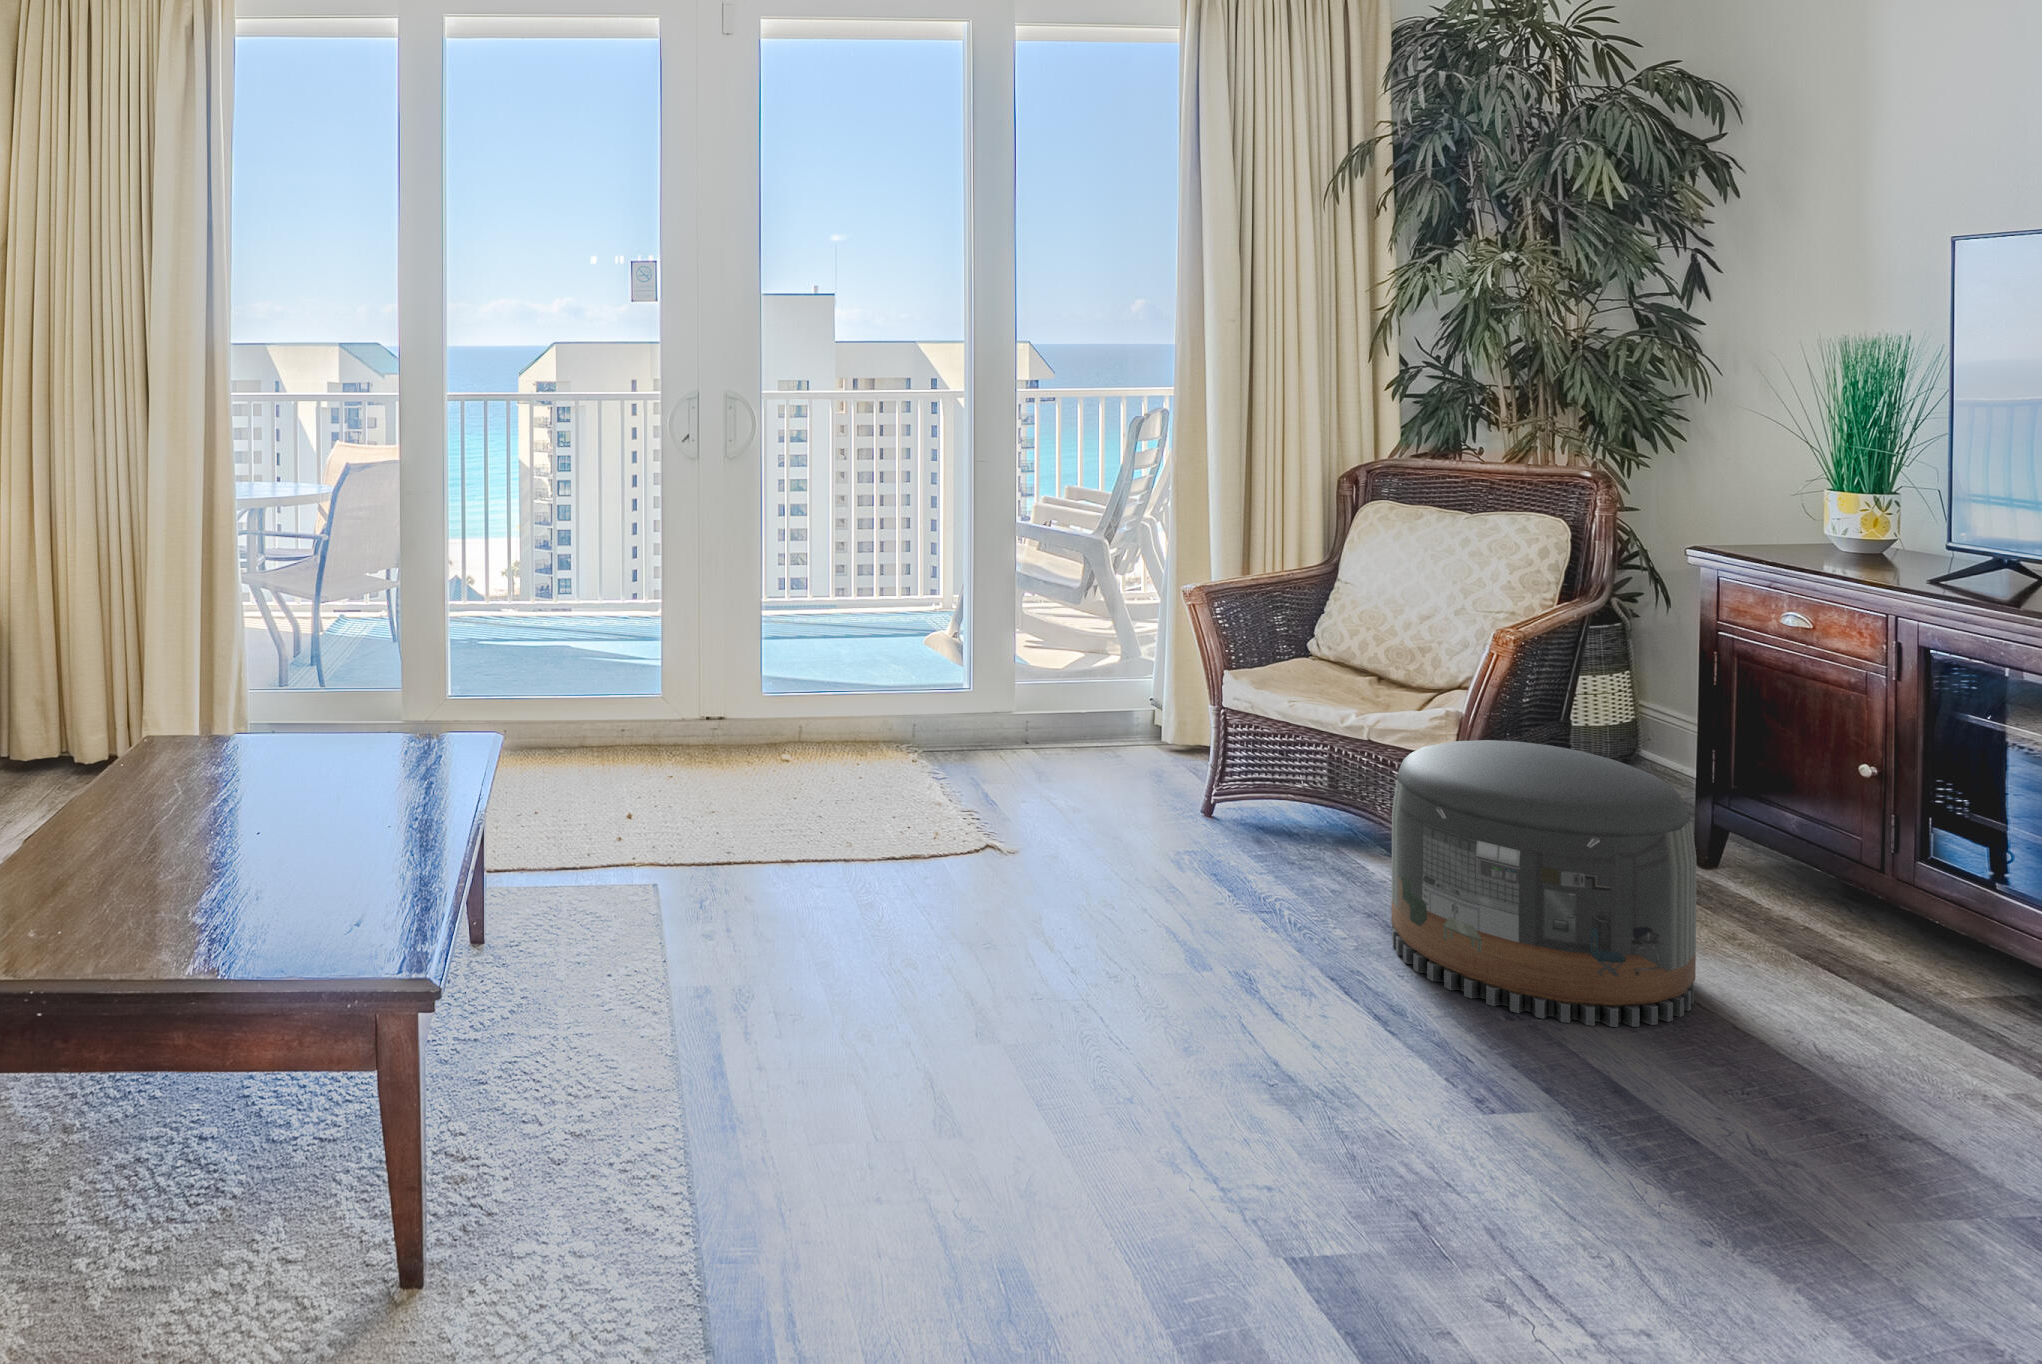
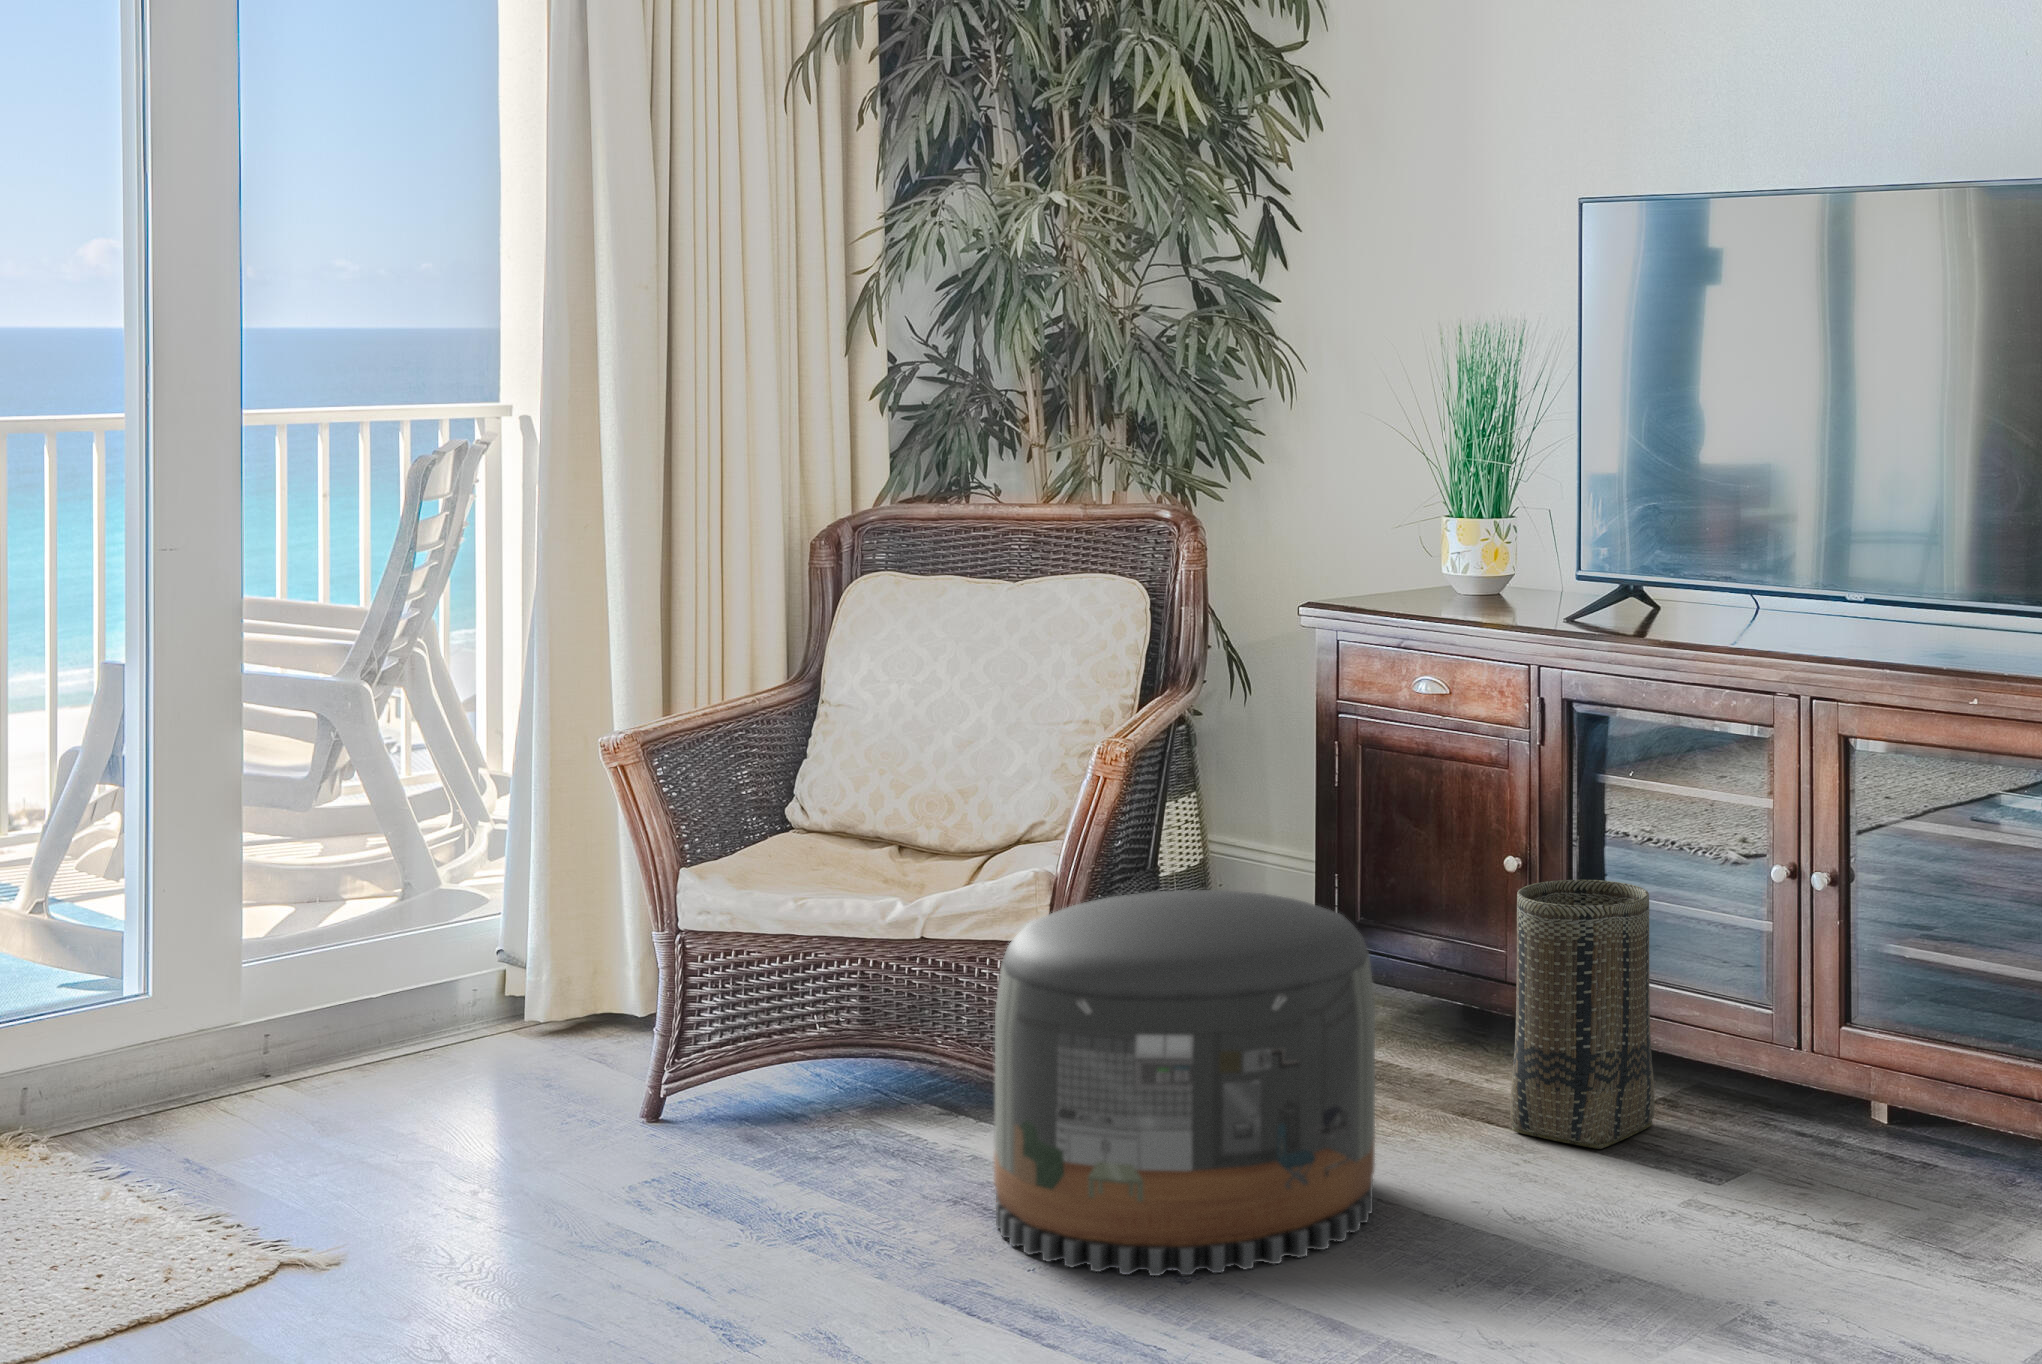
basket: none [1851,793,2008,1020] -> present [1510,880,1654,1149]

